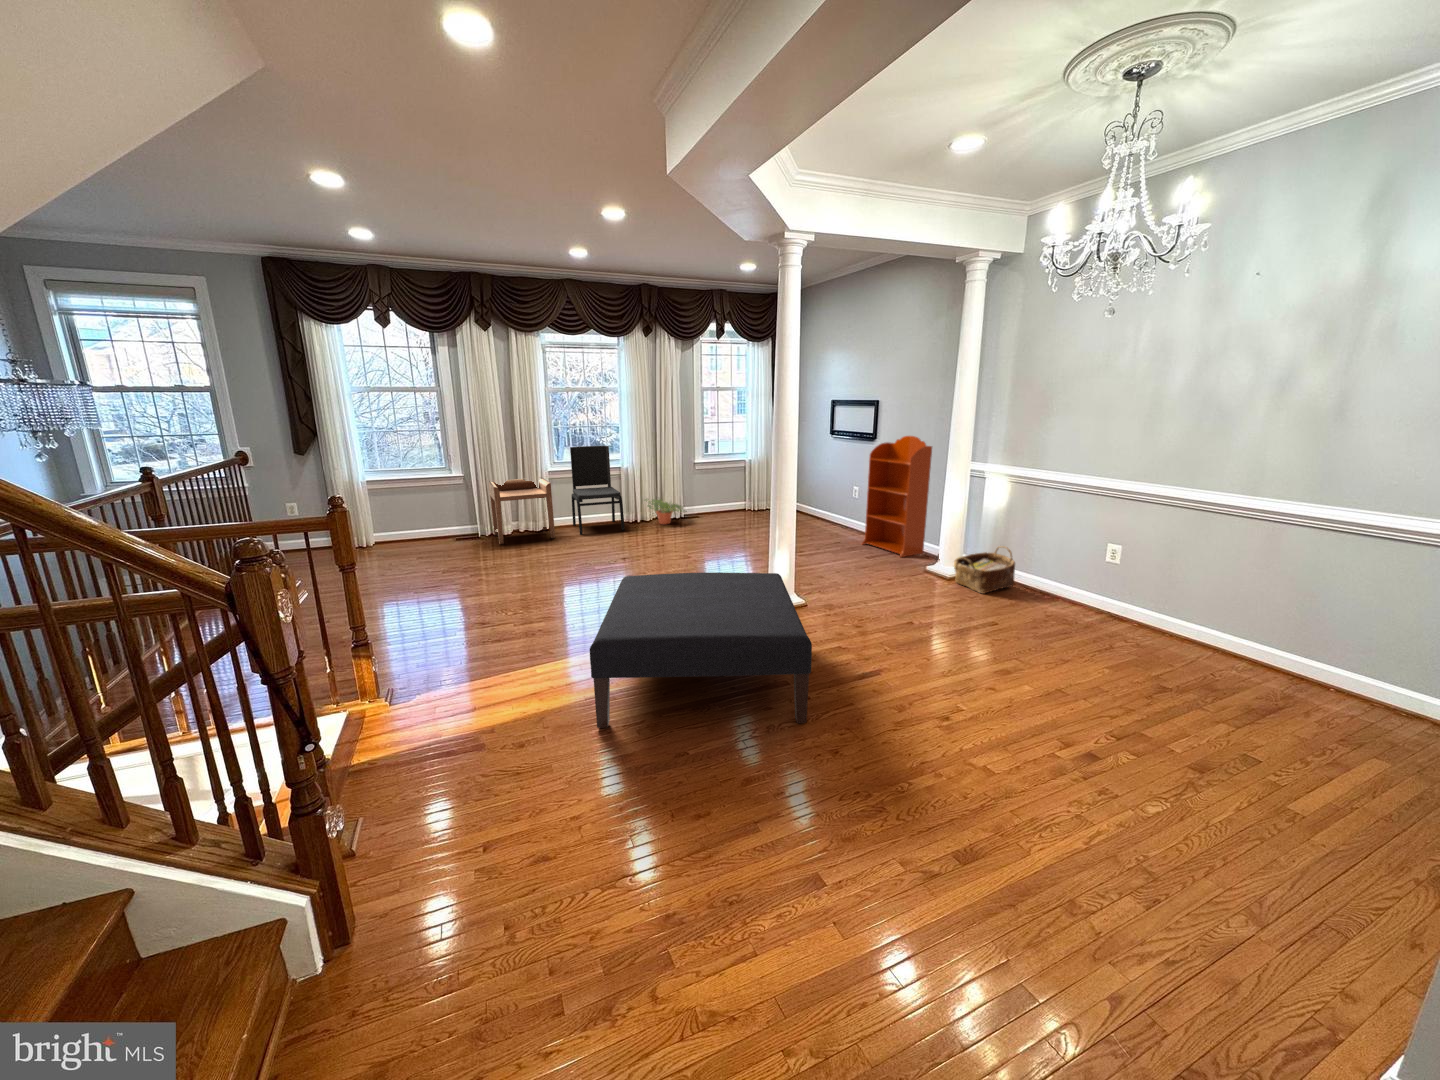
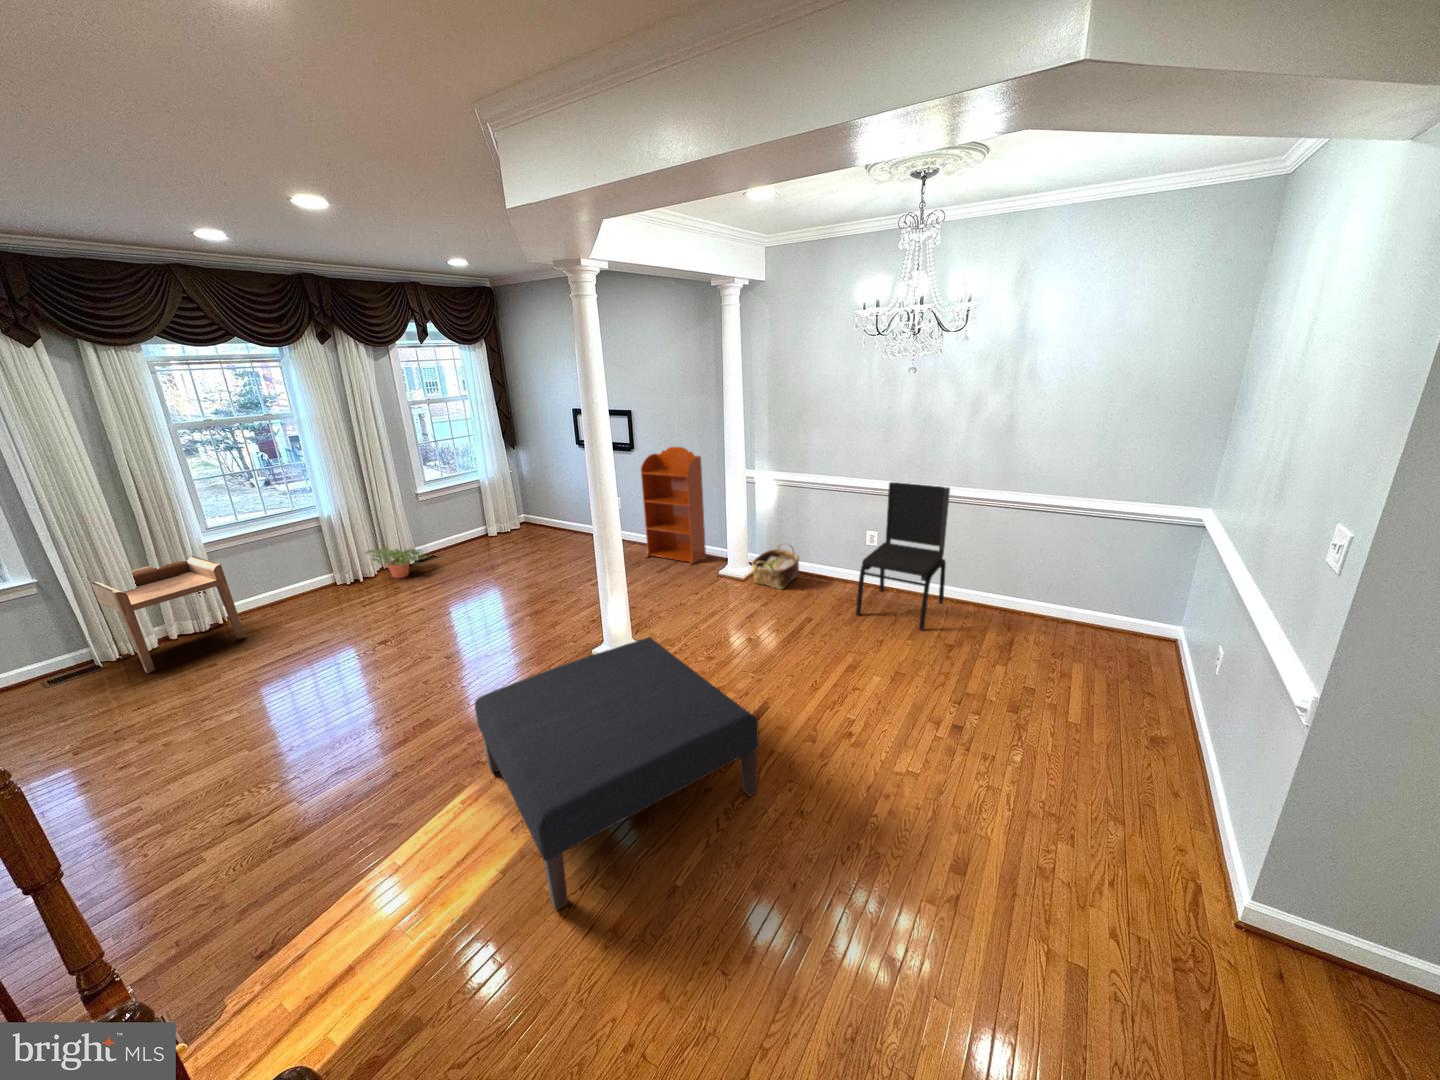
dining chair: present [570,446,625,535] -> present [856,482,950,630]

